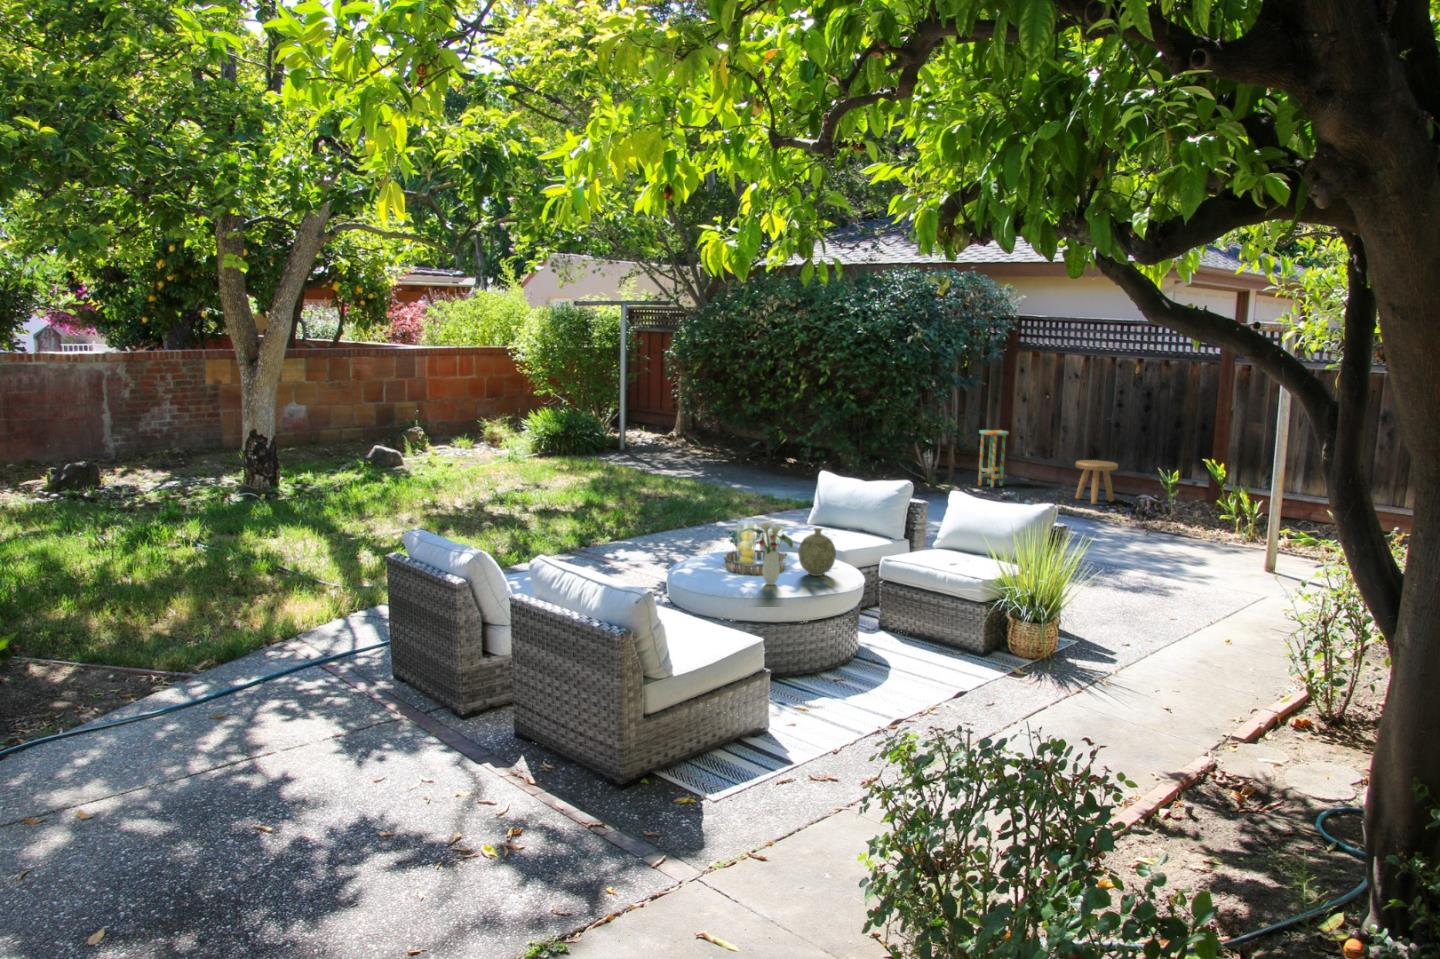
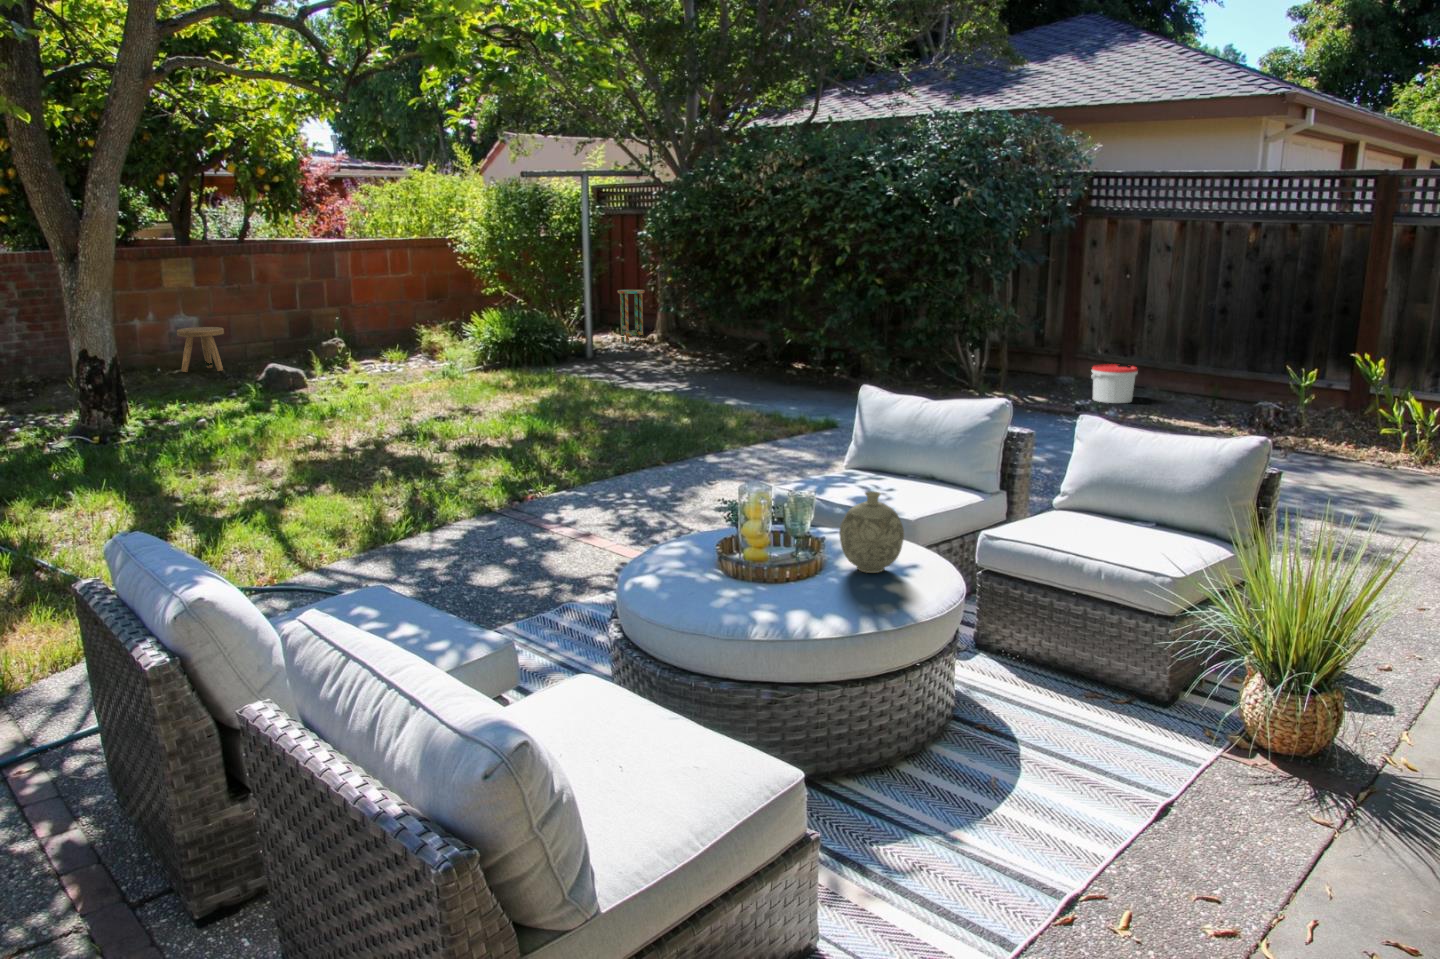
side table: present [978,430,1008,487] -> present [618,290,645,344]
stool: present [1076,460,1118,504] -> present [177,327,224,372]
bucket: none [1019,464,1055,494] -> present [1091,364,1138,403]
flower arrangement: present [744,523,793,585] -> none [745,489,836,597]

